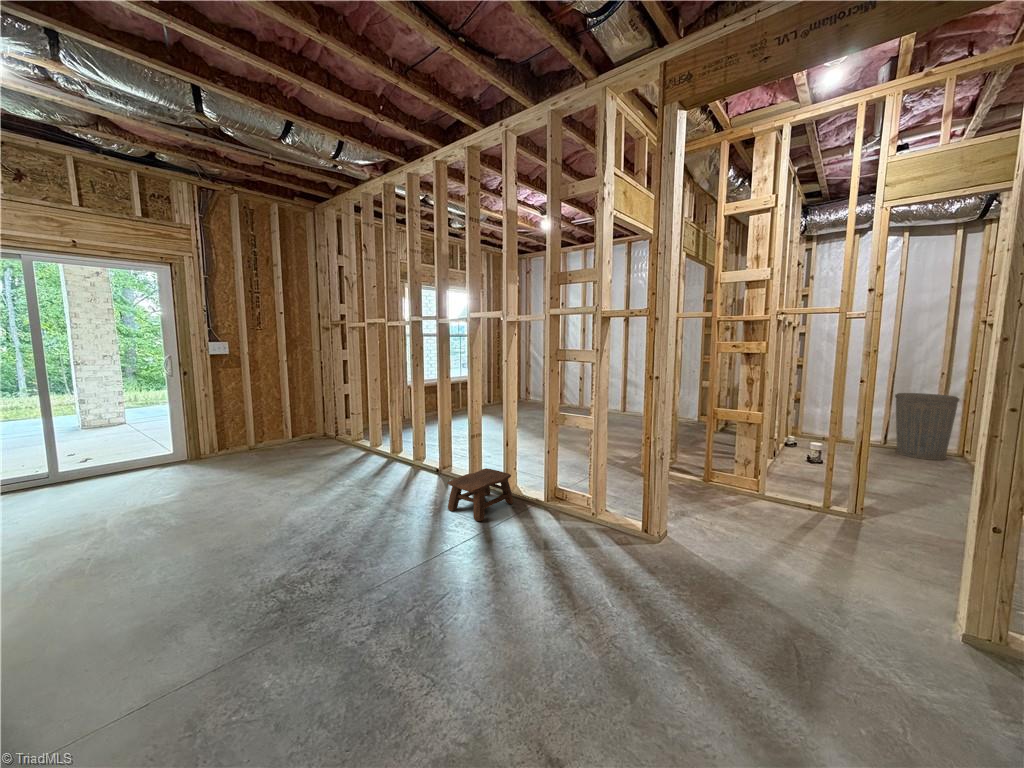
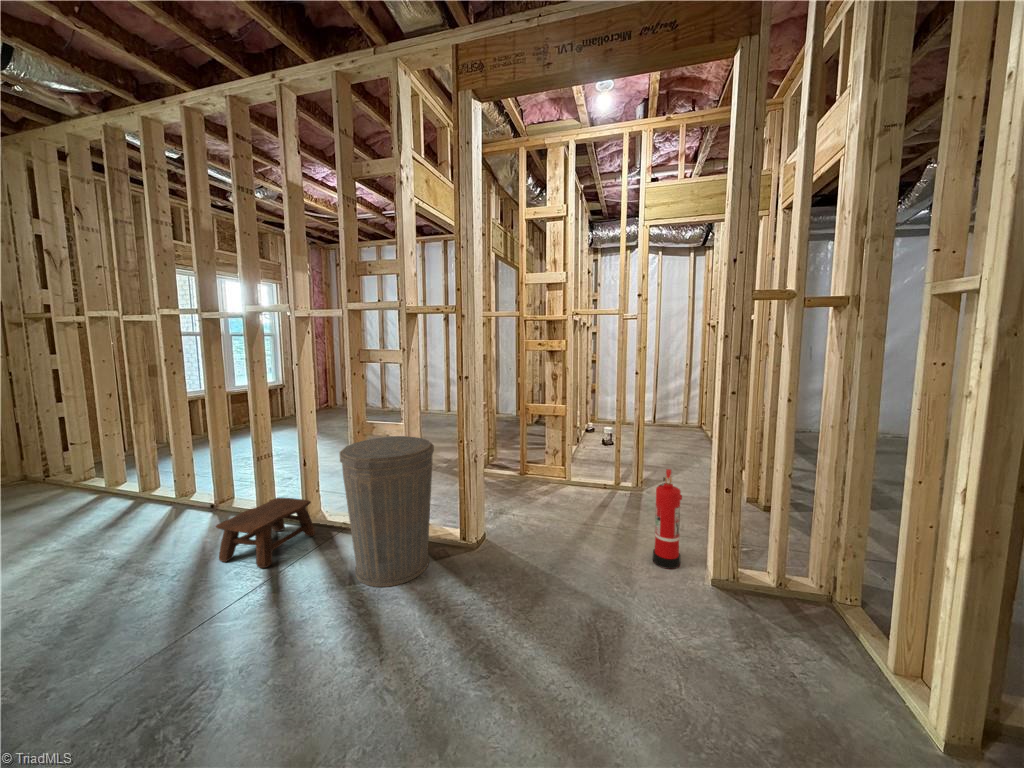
trash can: present [895,393,960,460] -> present [340,436,434,587]
fire extinguisher: none [881,497,933,619] -> present [653,469,682,569]

